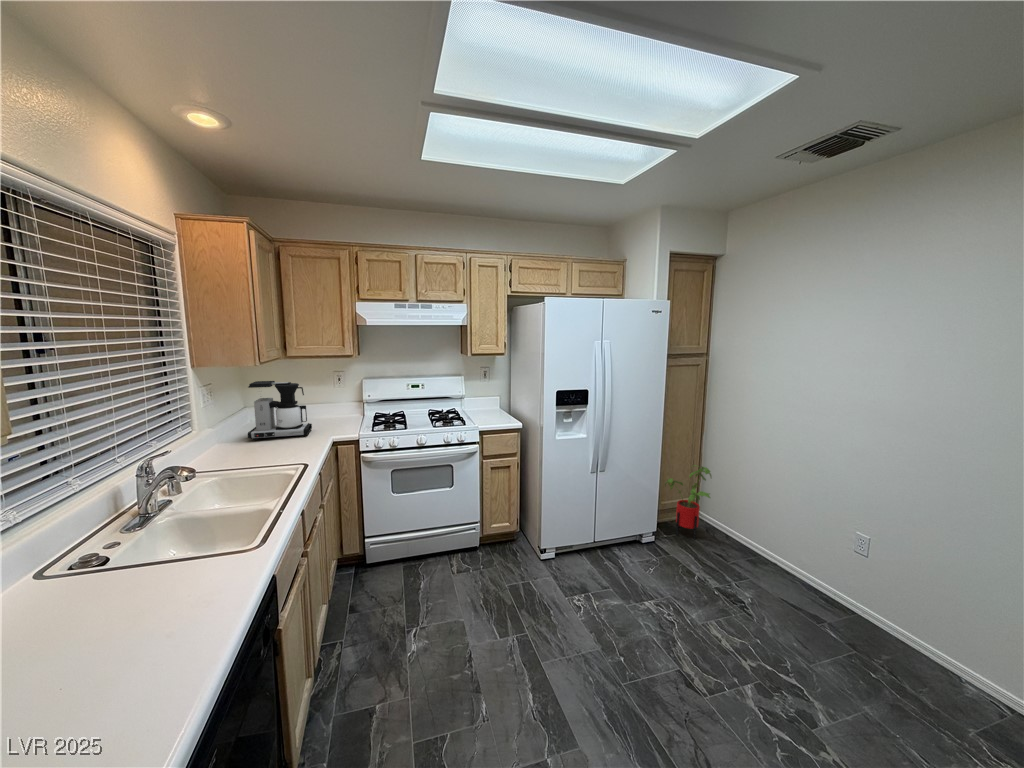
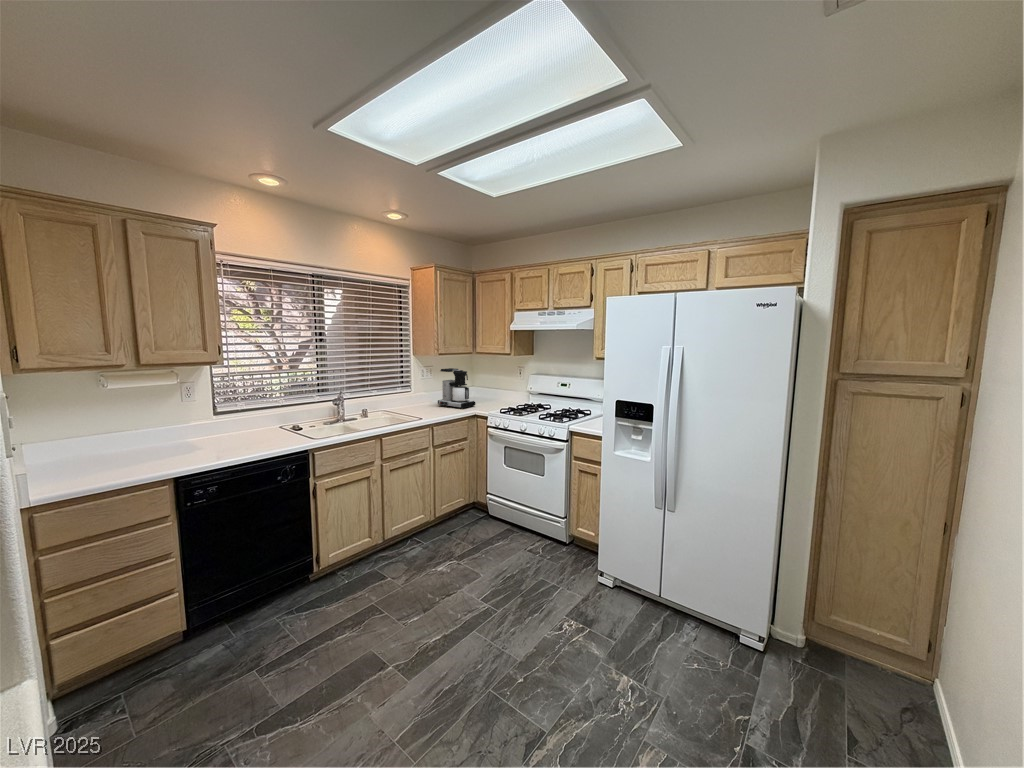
house plant: present [665,467,711,539] -> none [820,576,924,700]

